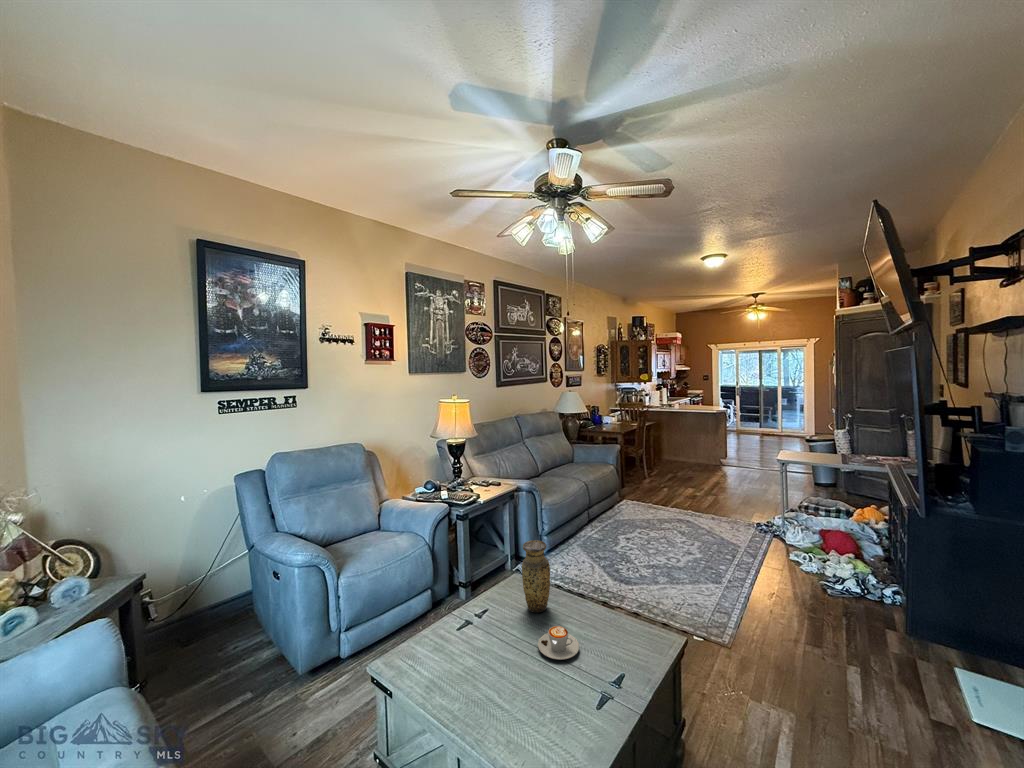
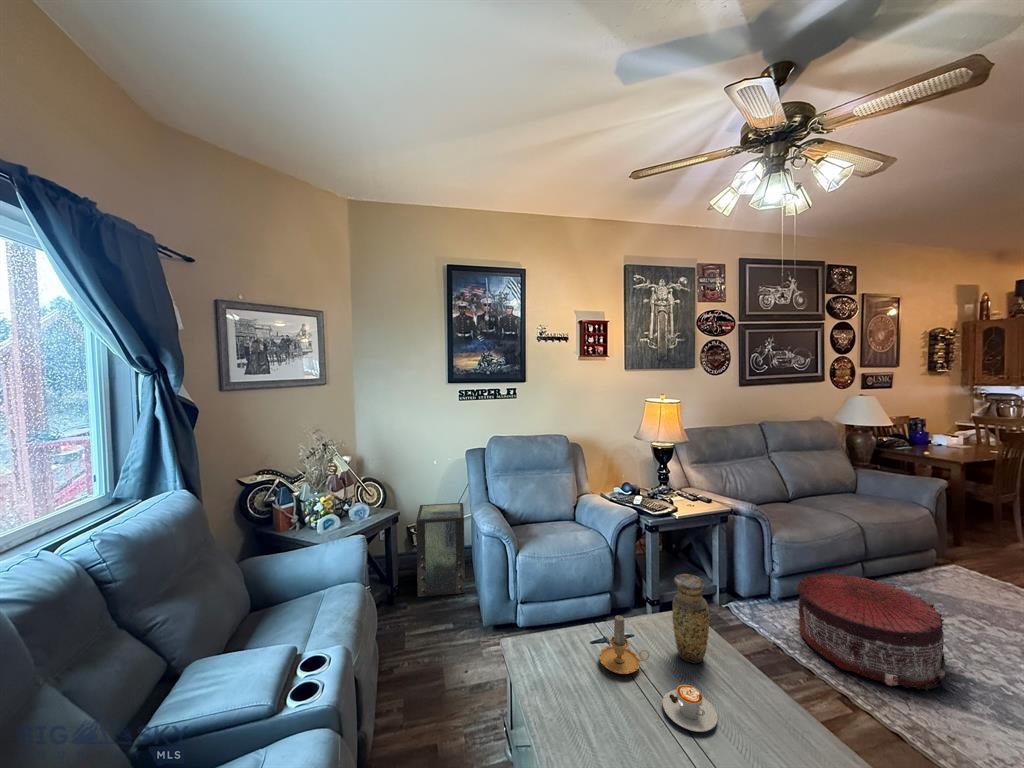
pouf: none [564,517,646,586] -> present [798,573,946,690]
storage box: none [167,541,252,682] -> present [416,503,465,597]
candle: none [474,591,514,645] -> present [599,615,649,674]

